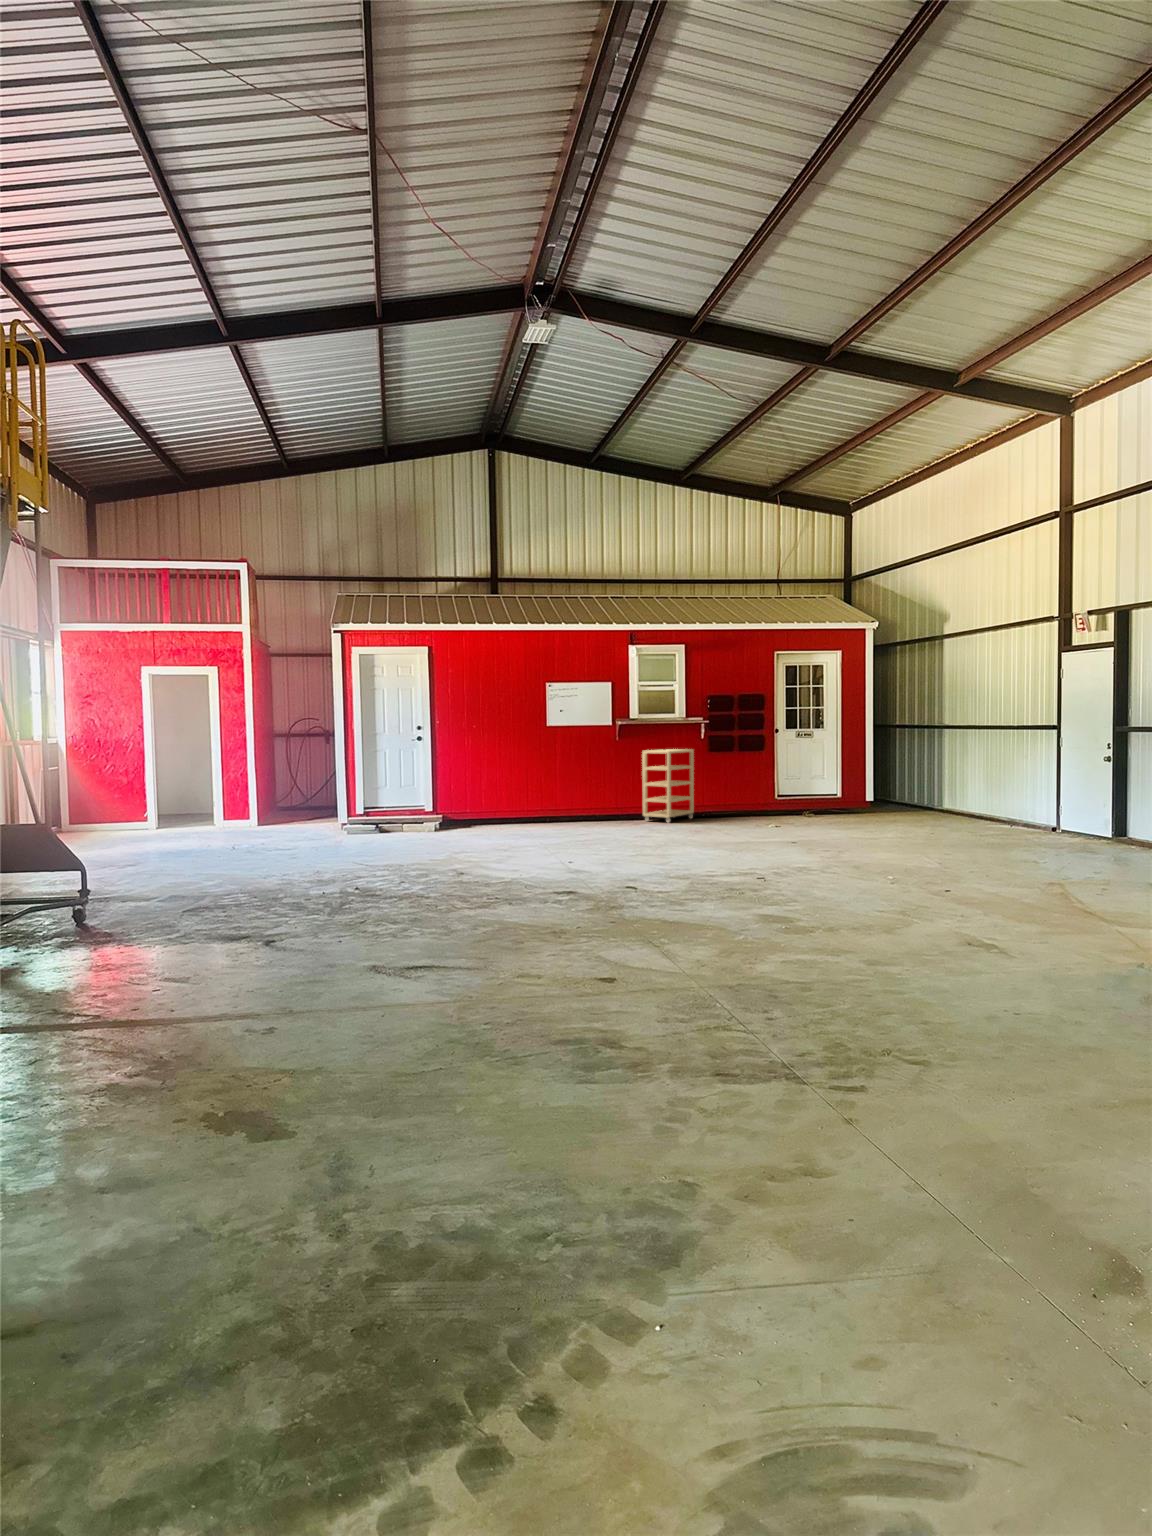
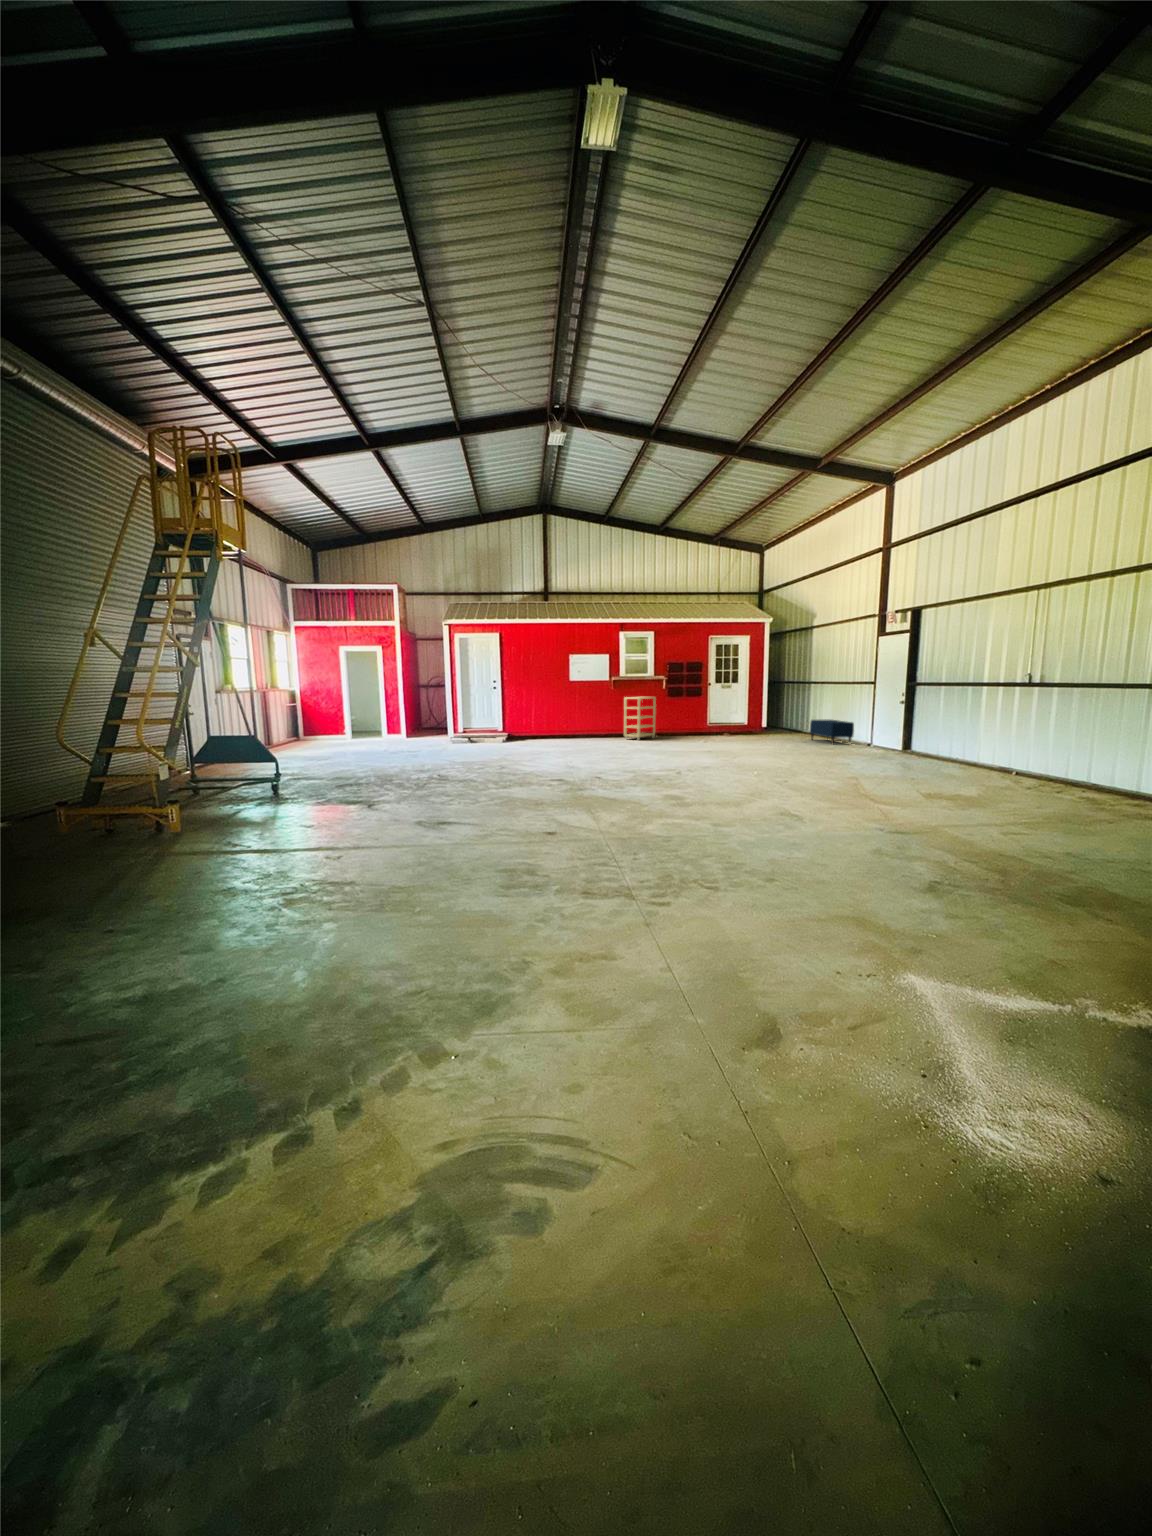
bench: none [949,784,1025,826] -> present [810,719,854,744]

